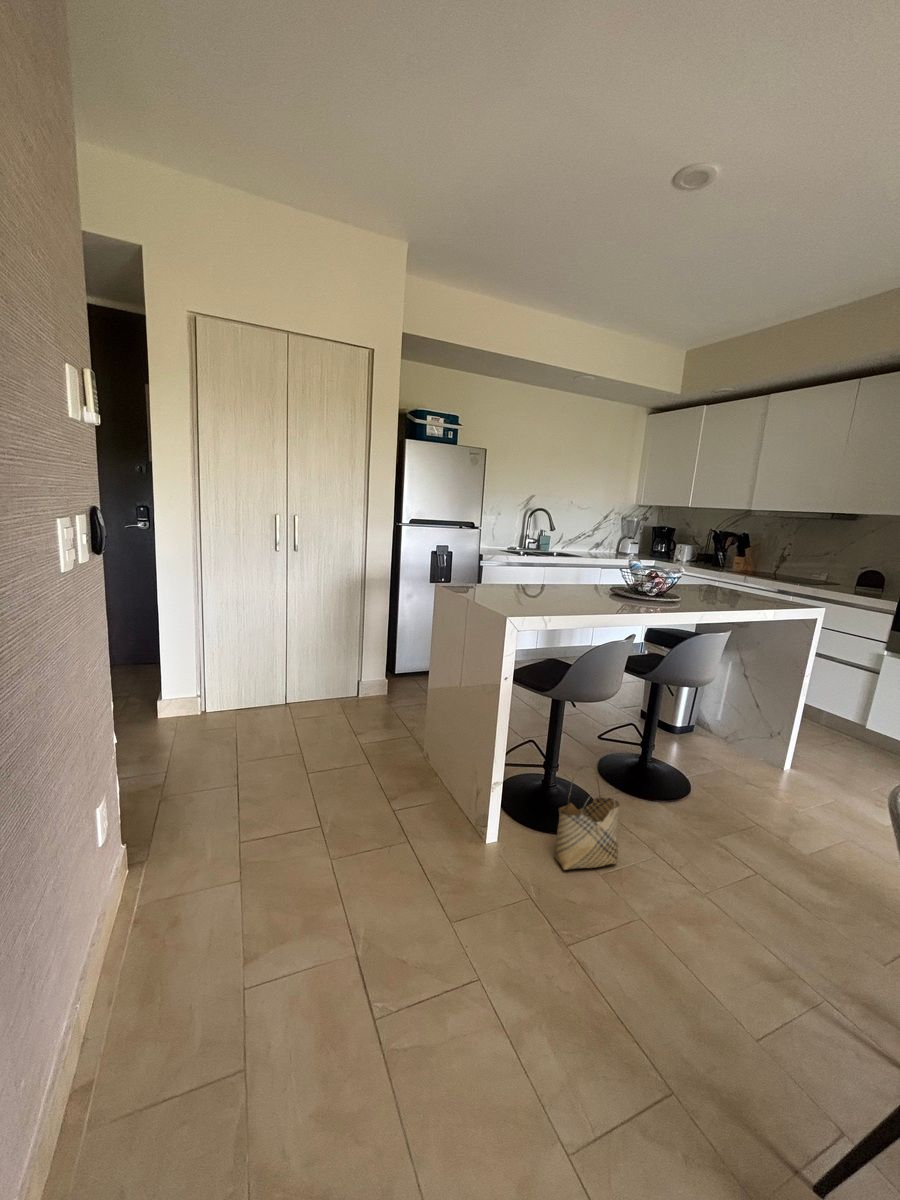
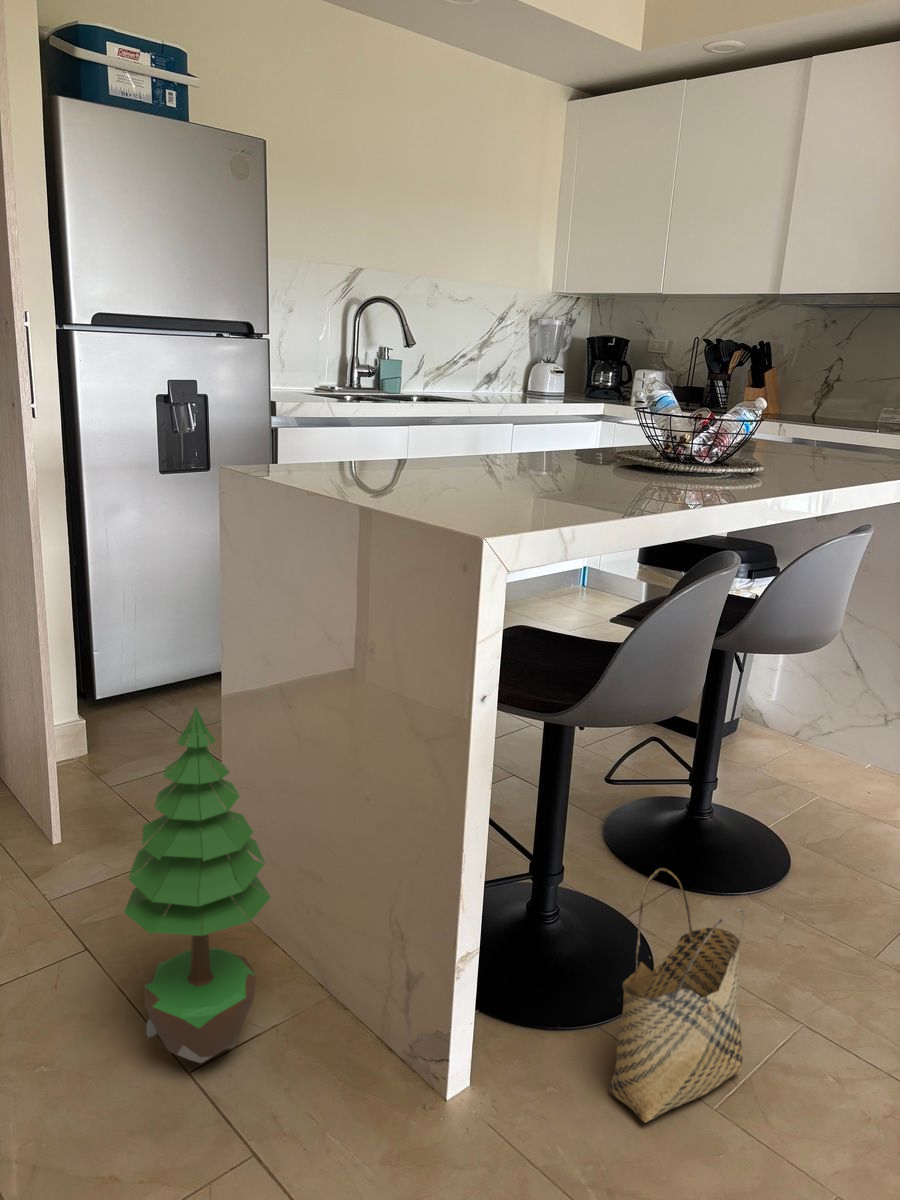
potted tree: none [378,672,430,808] -> present [124,708,270,1063]

